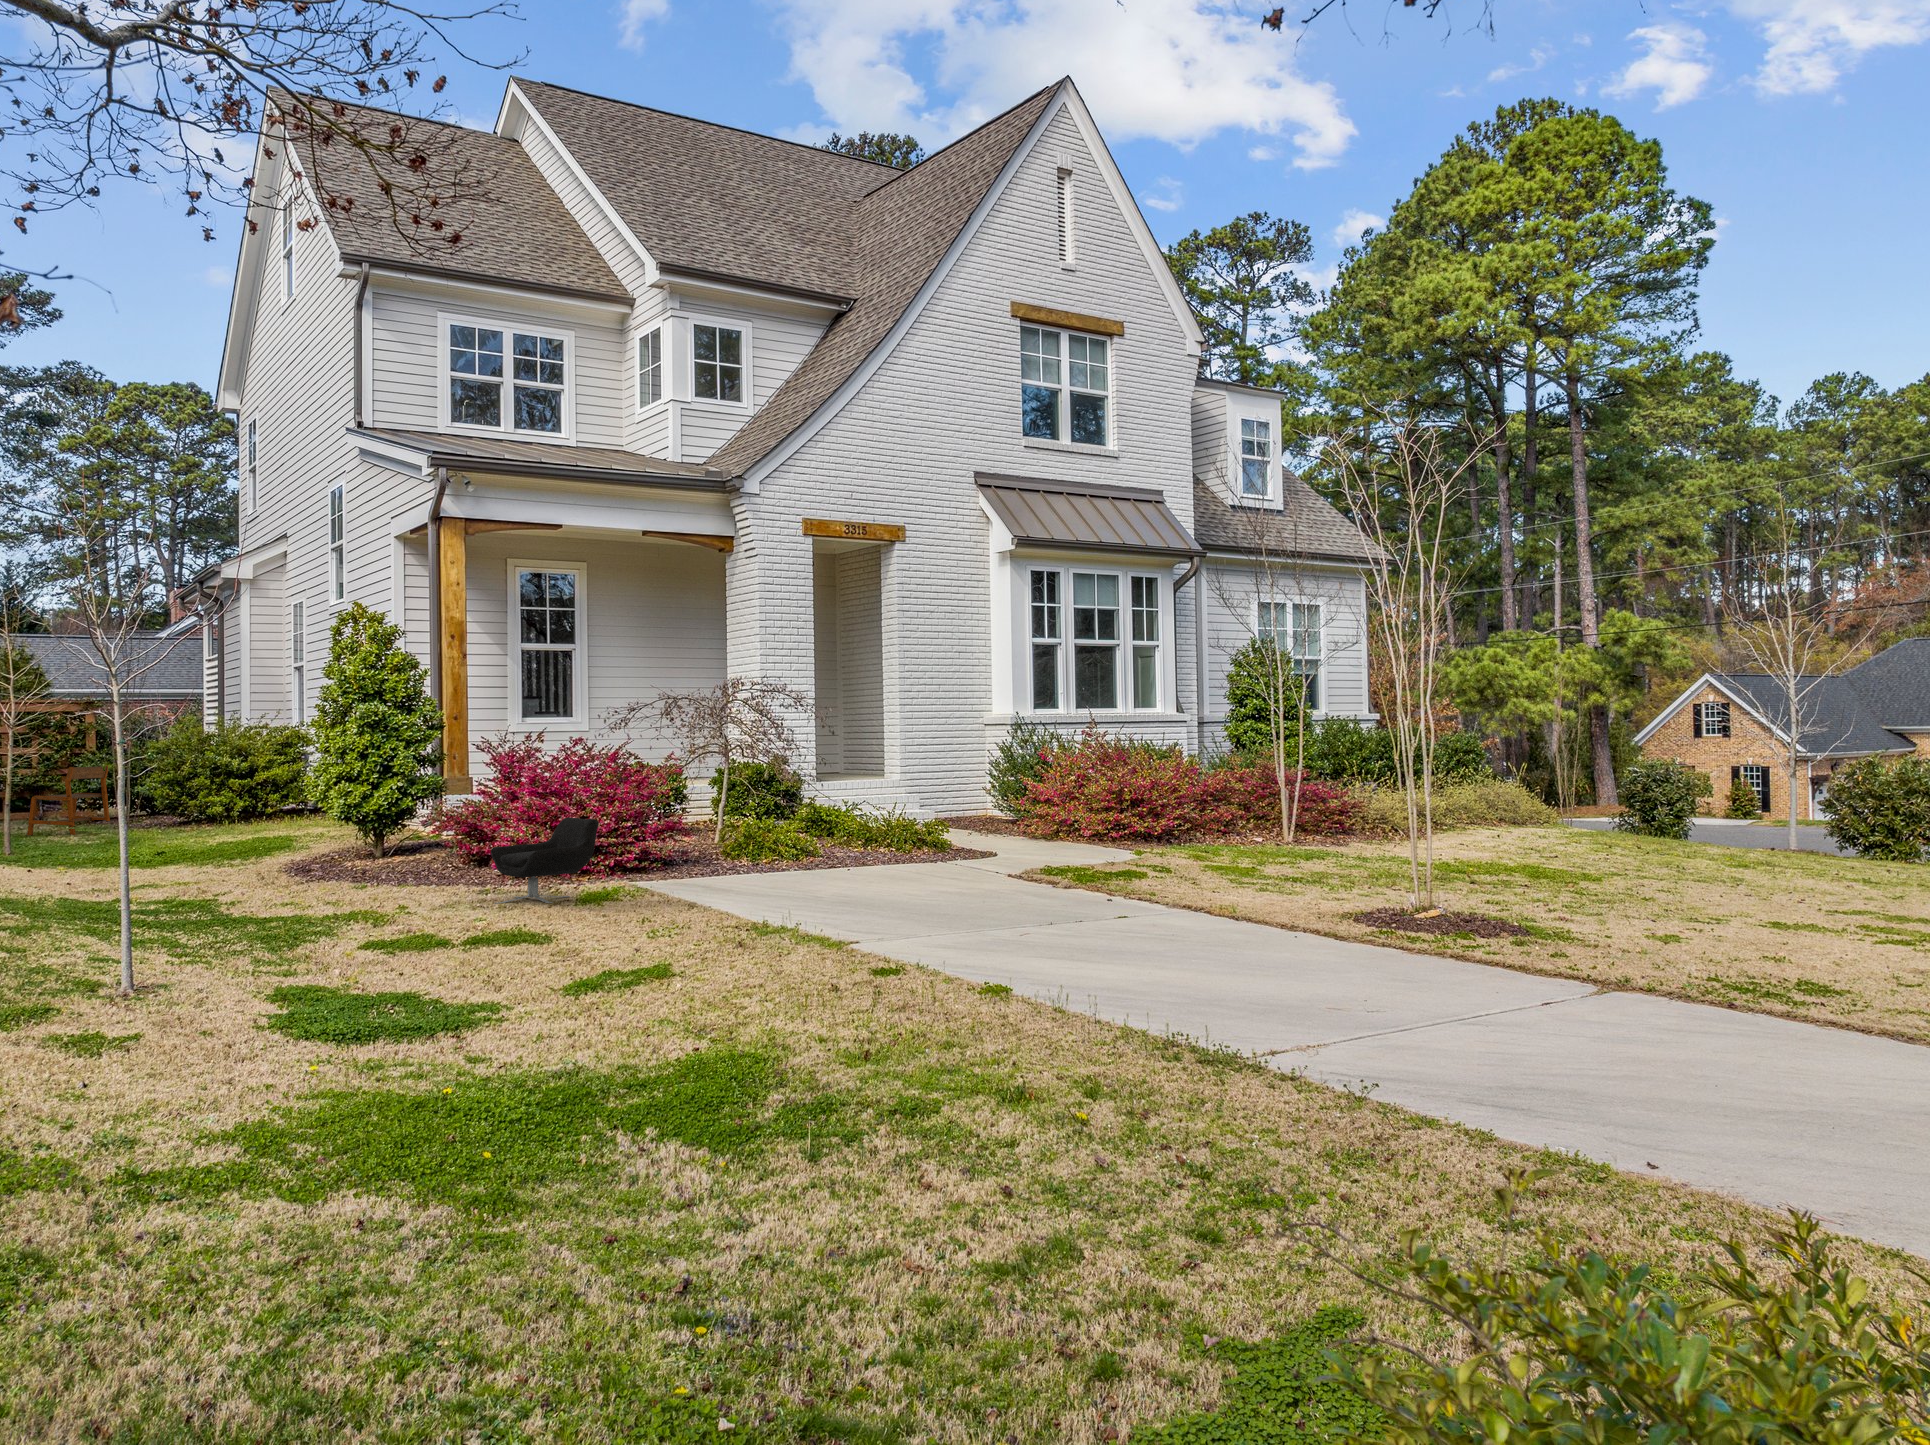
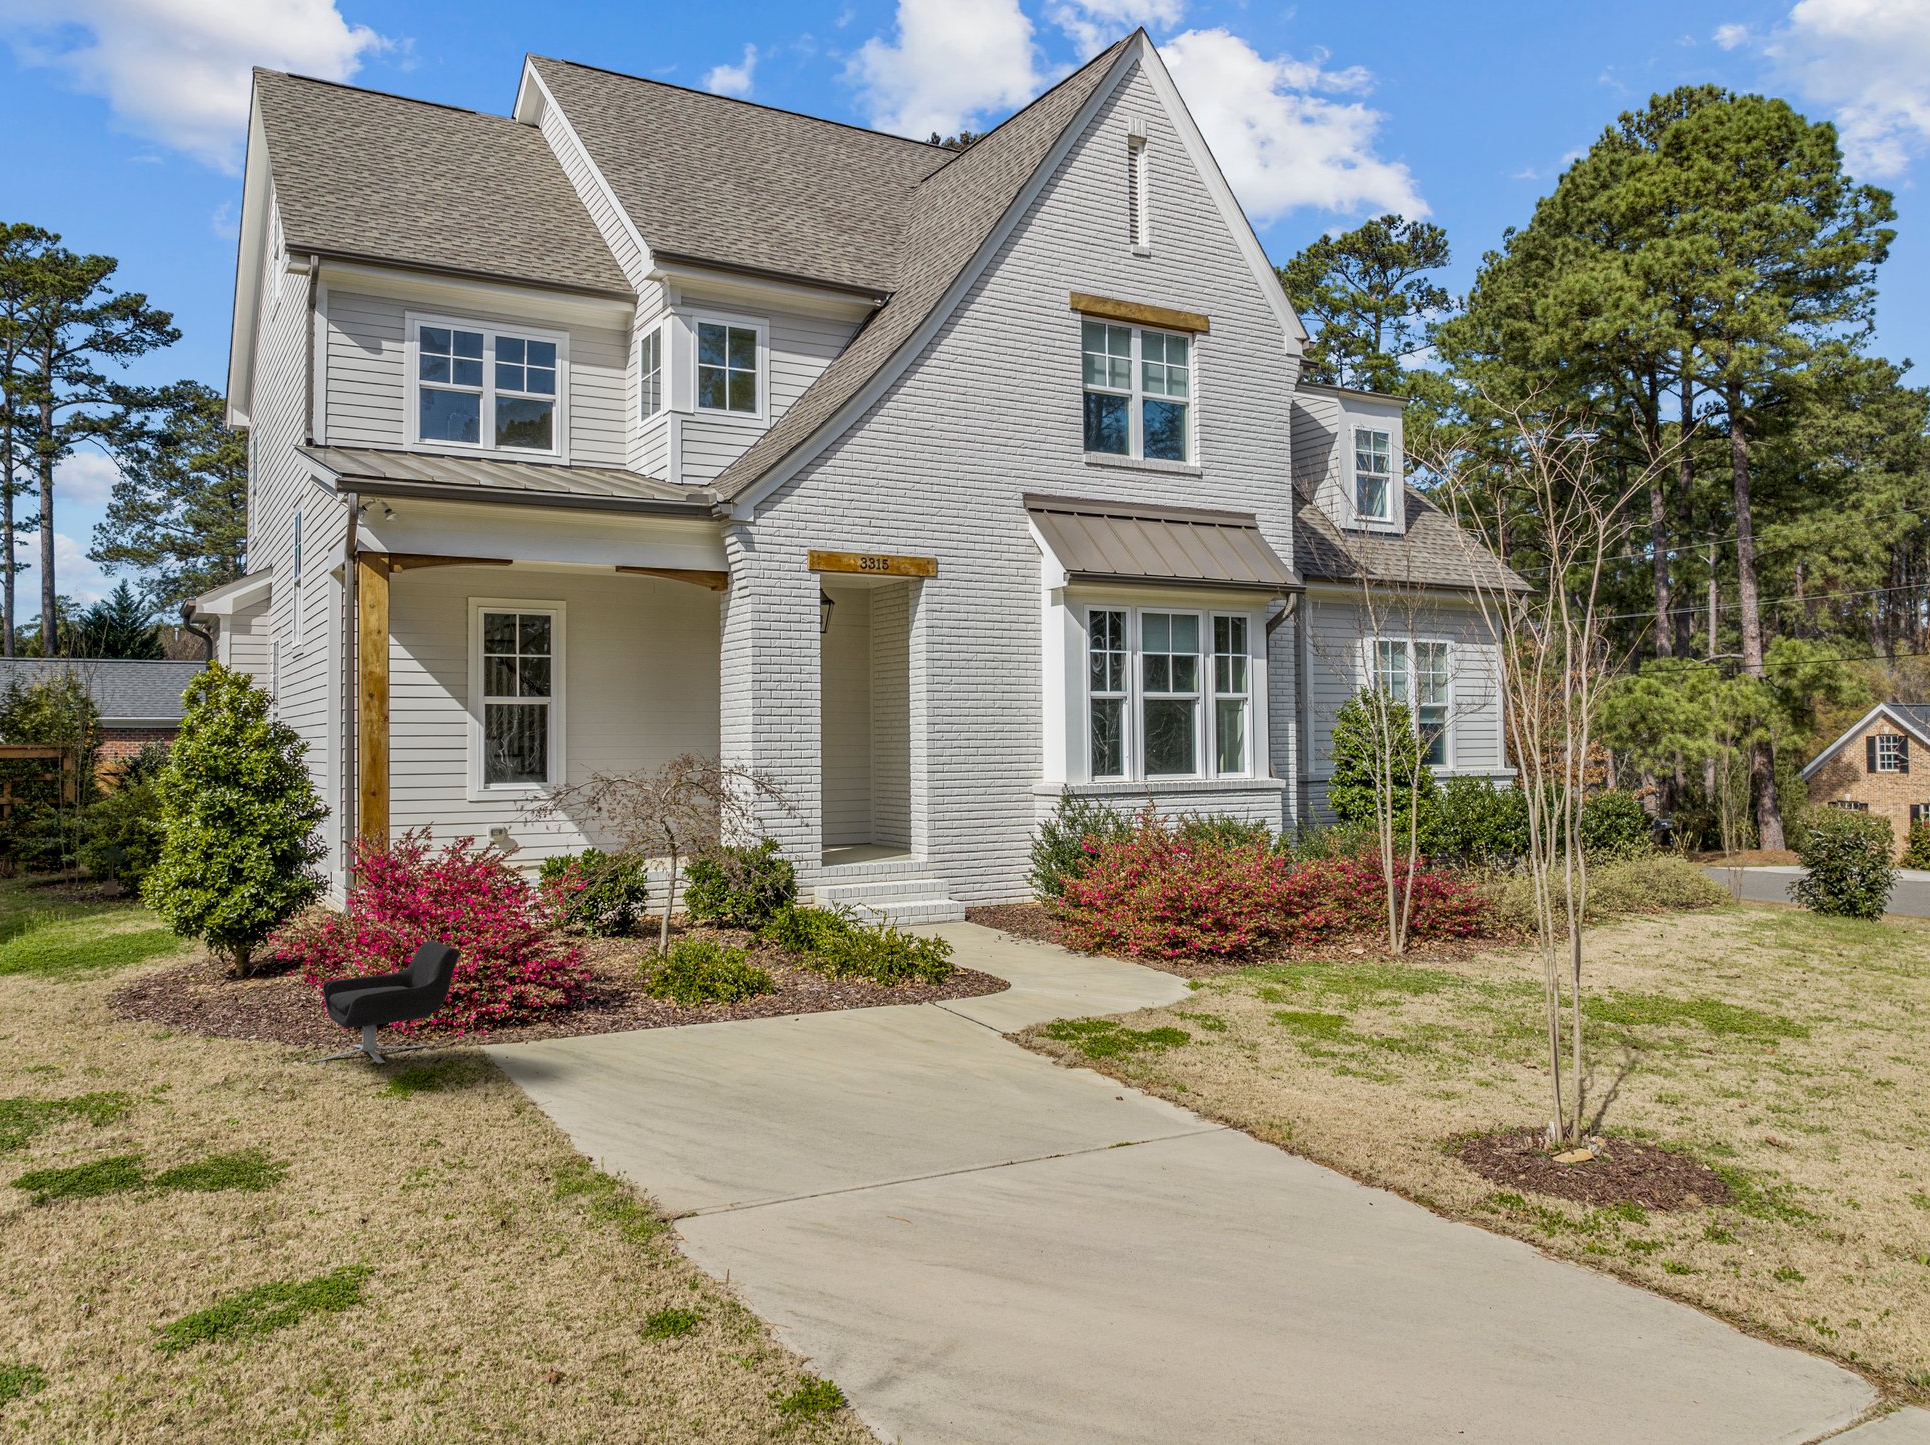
bench: present [27,766,110,835] -> none [4,809,102,887]
potted plant: none [128,793,158,838] -> present [99,846,128,895]

